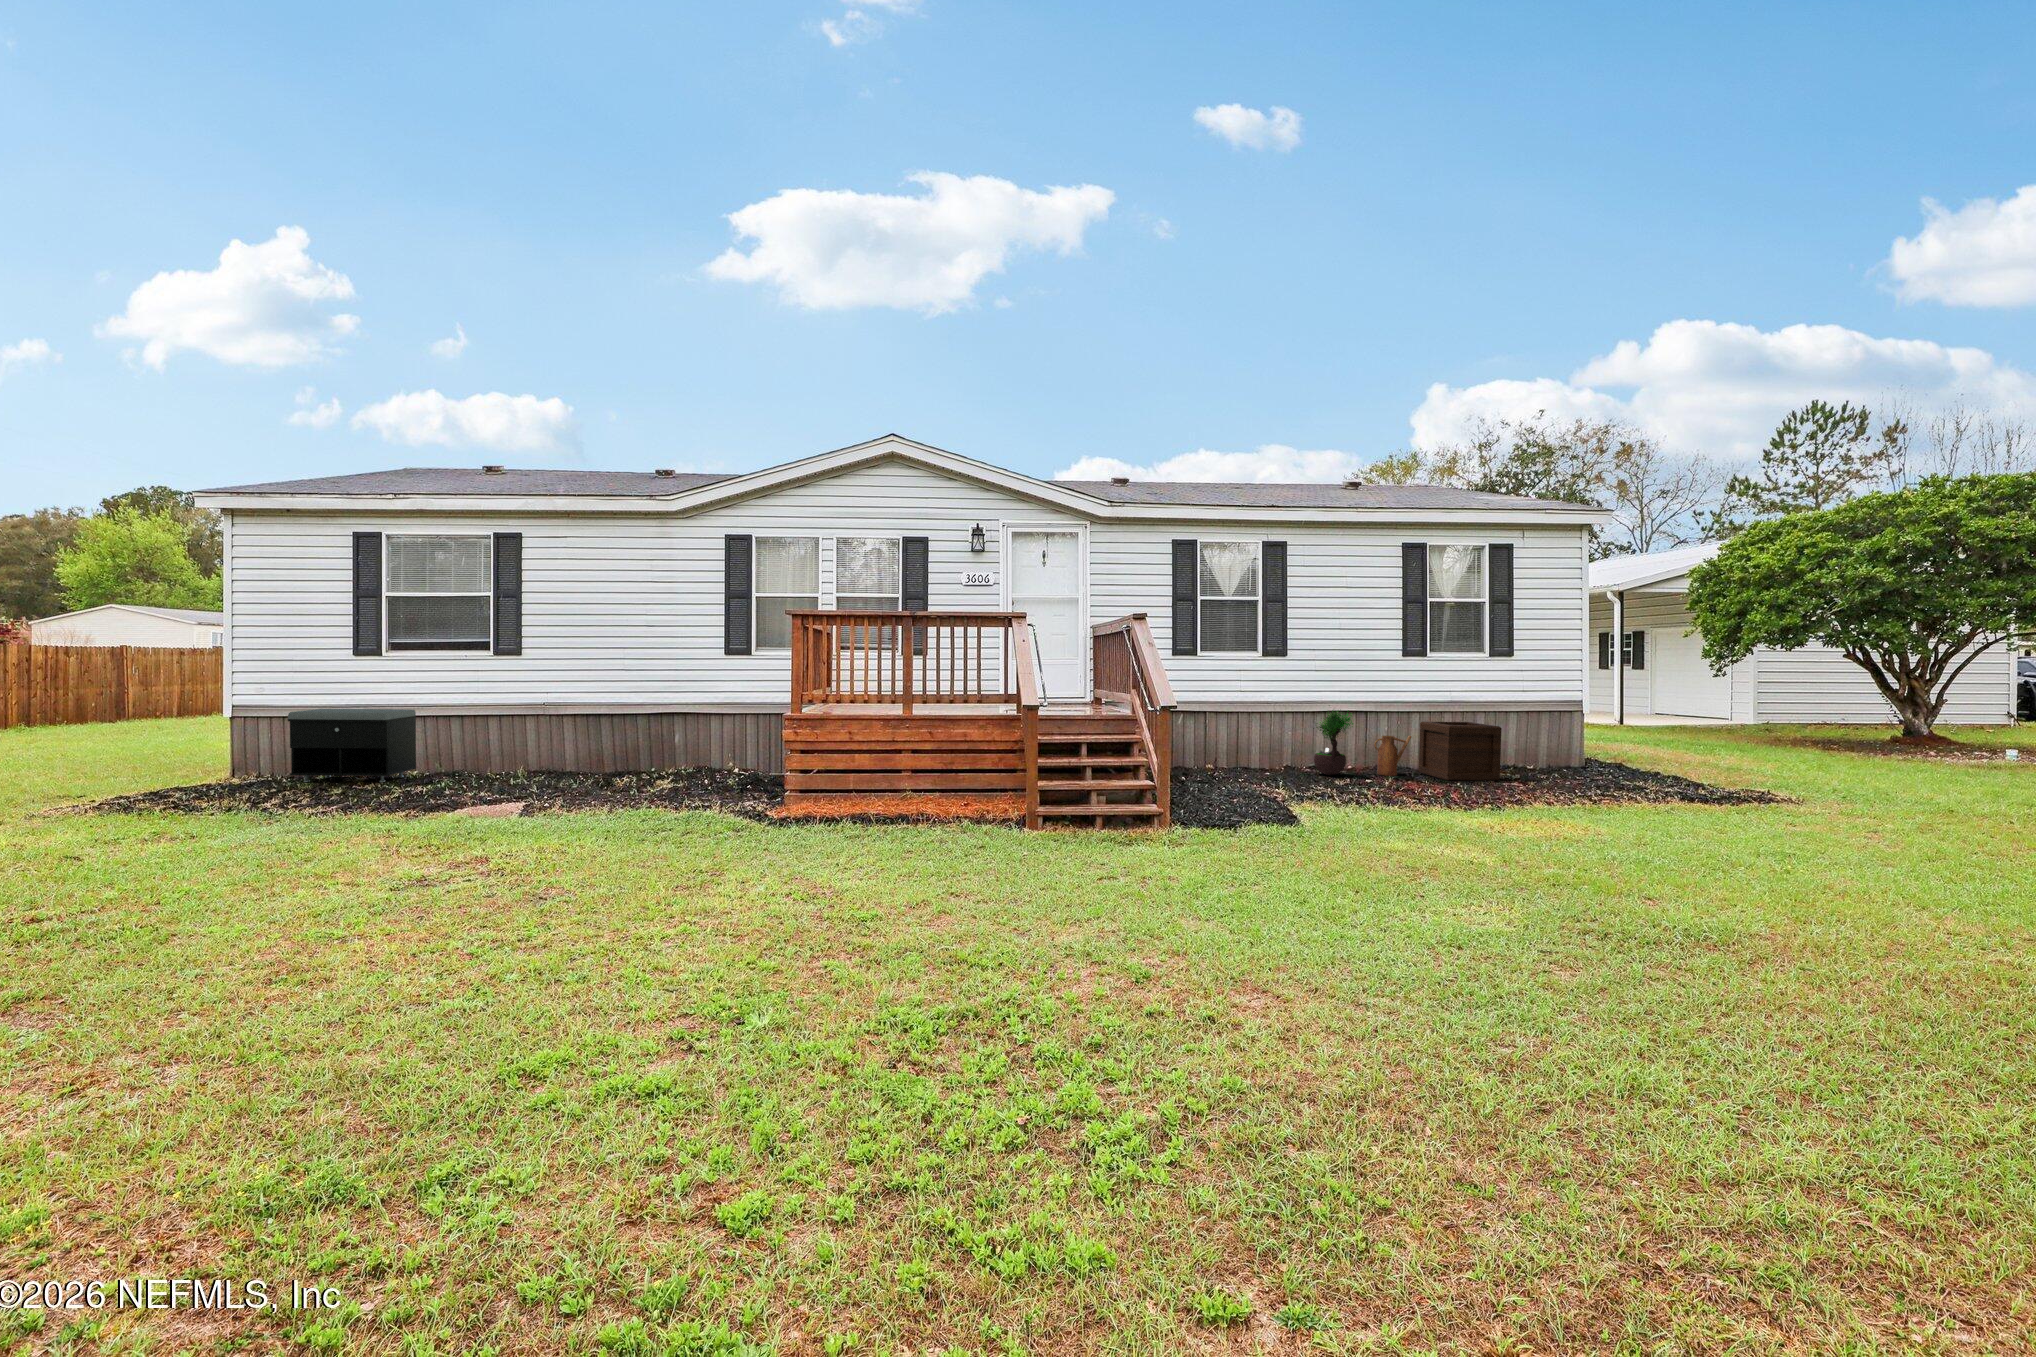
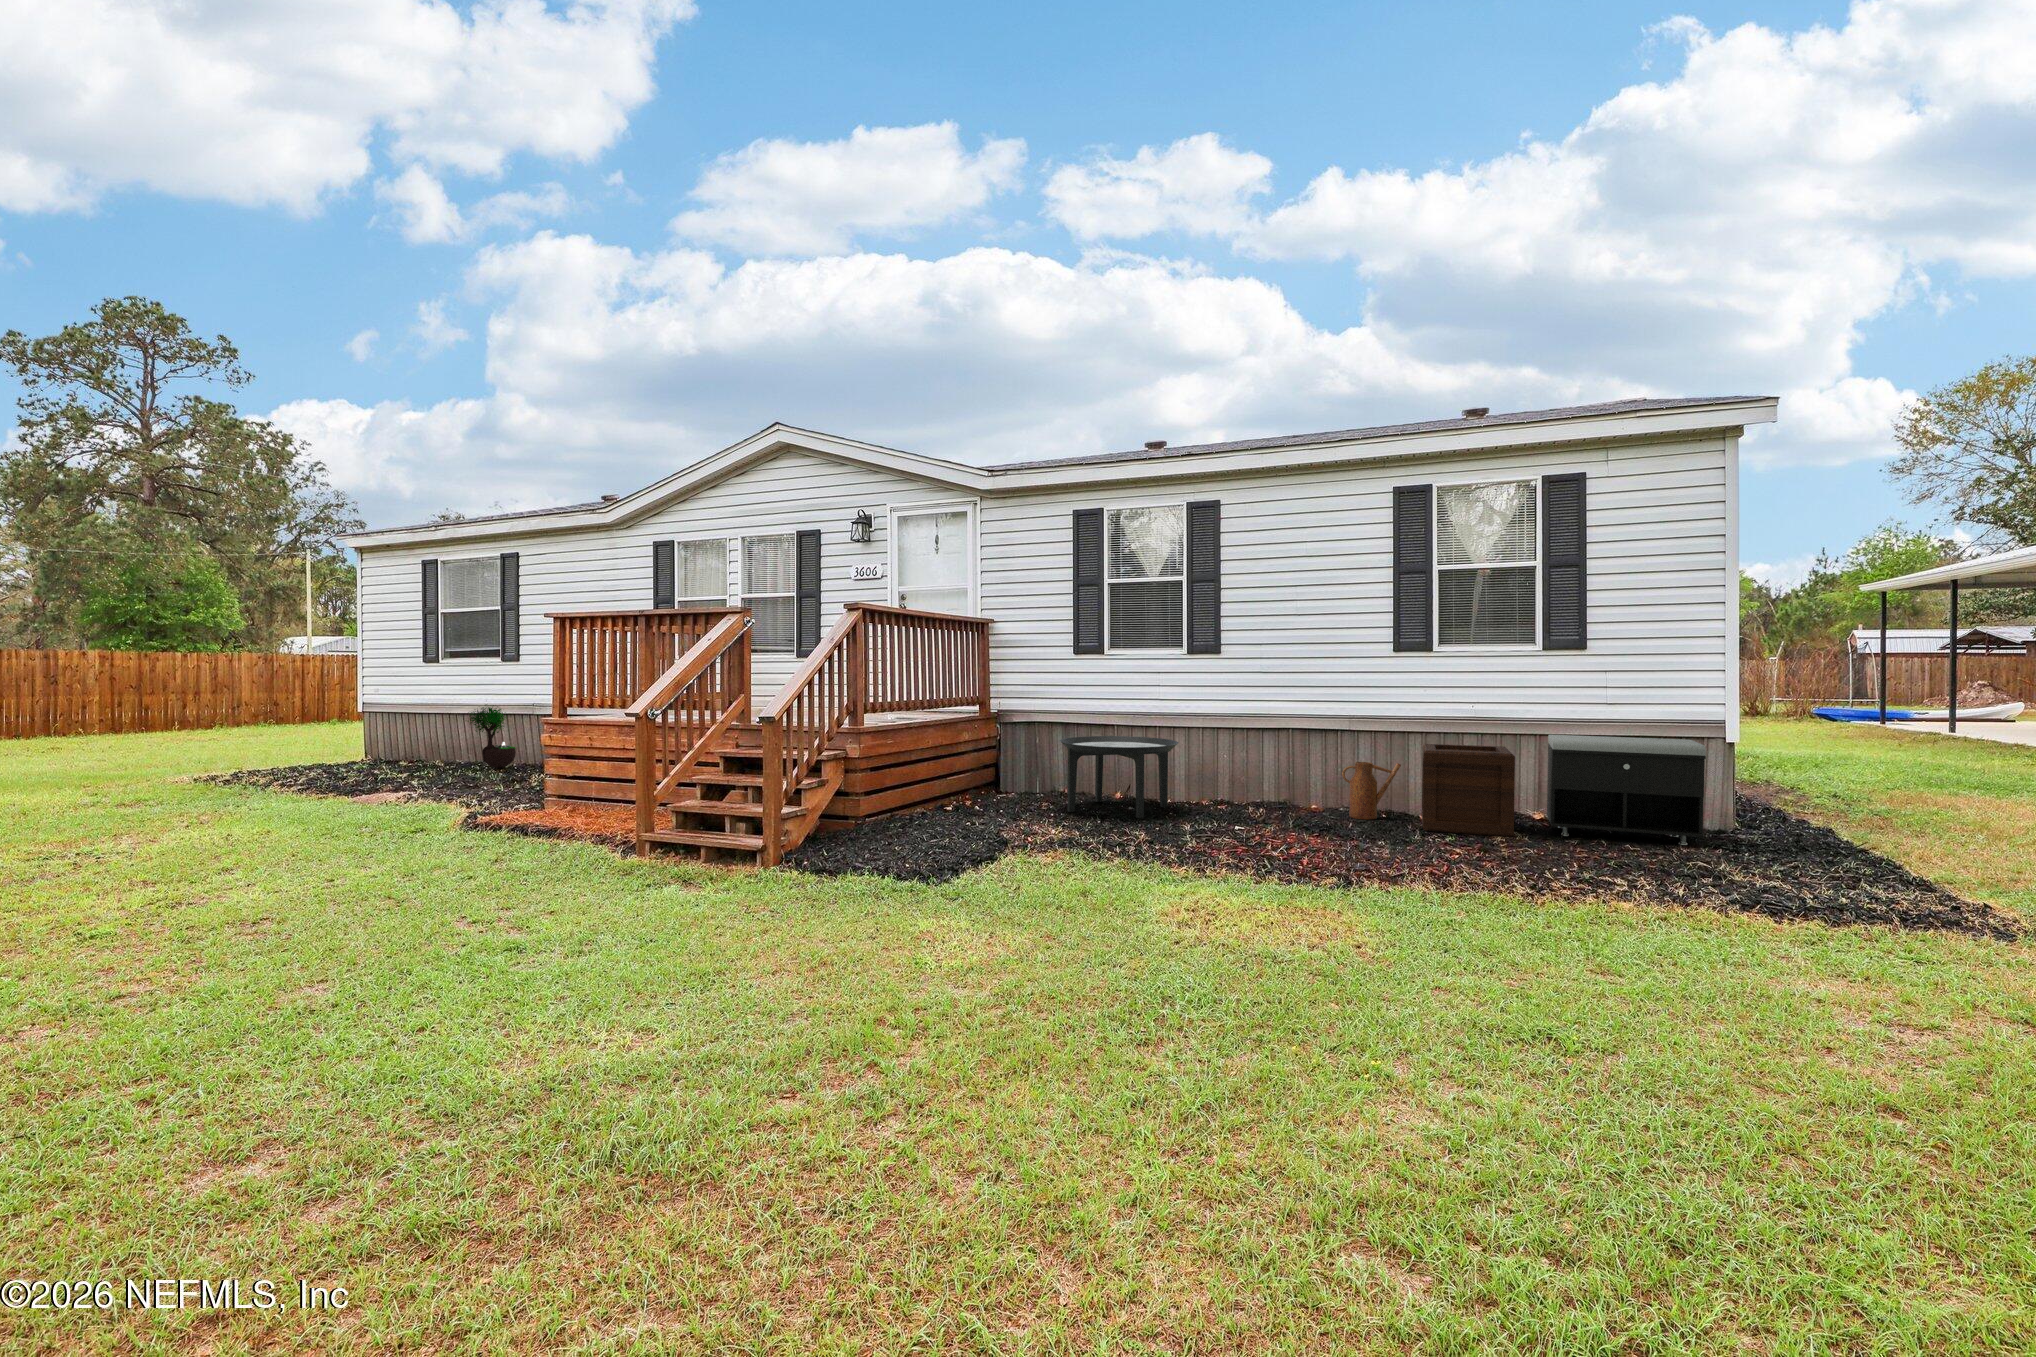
storage bench: present [288,709,416,782] -> present [1547,735,1706,845]
potted tree: present [1313,711,1353,775] -> present [468,705,516,768]
round table: none [1185,722,1280,785] -> present [1060,736,1178,818]

